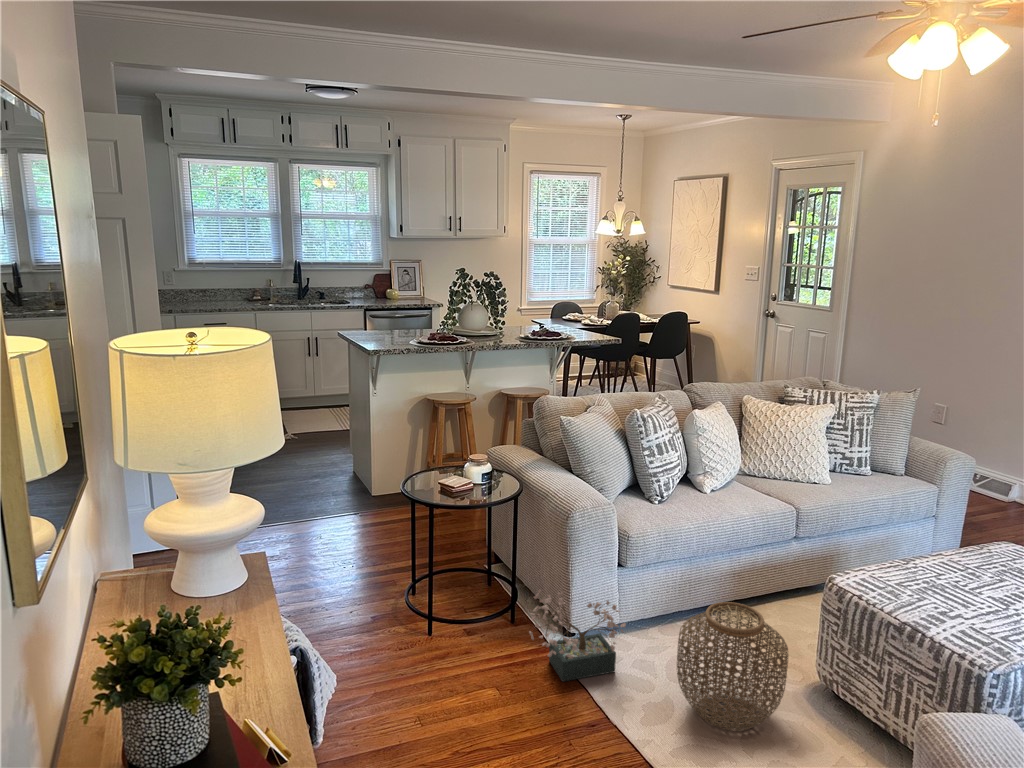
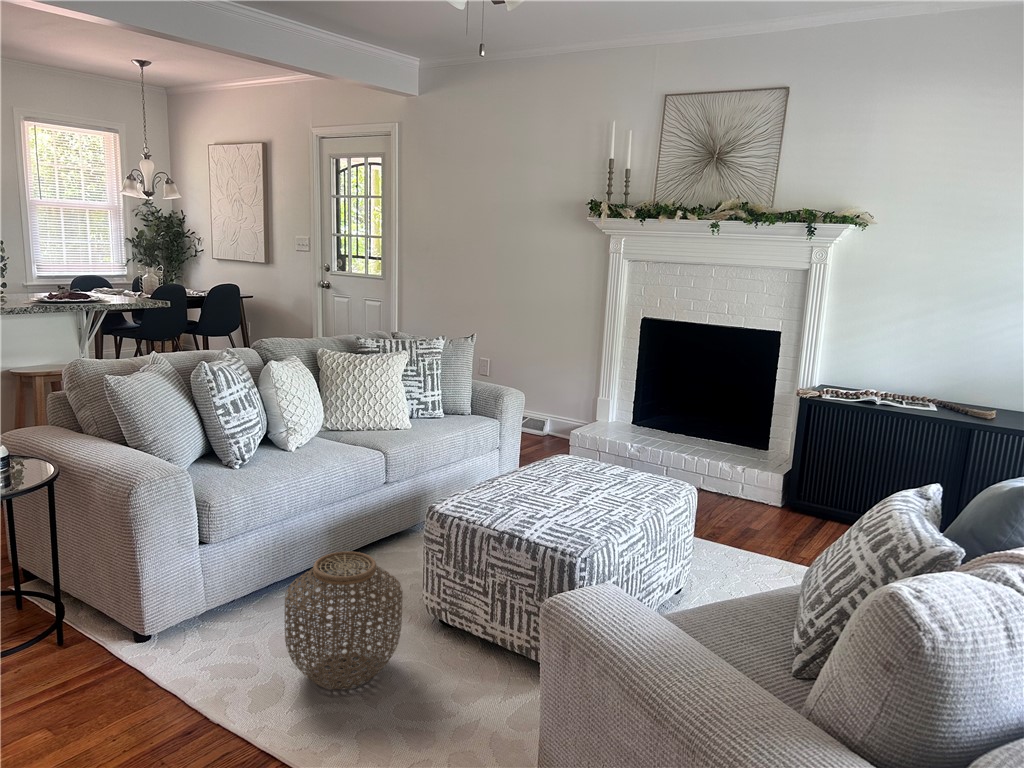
decorative plant: present [529,590,626,682] -> none [86,586,216,698]

